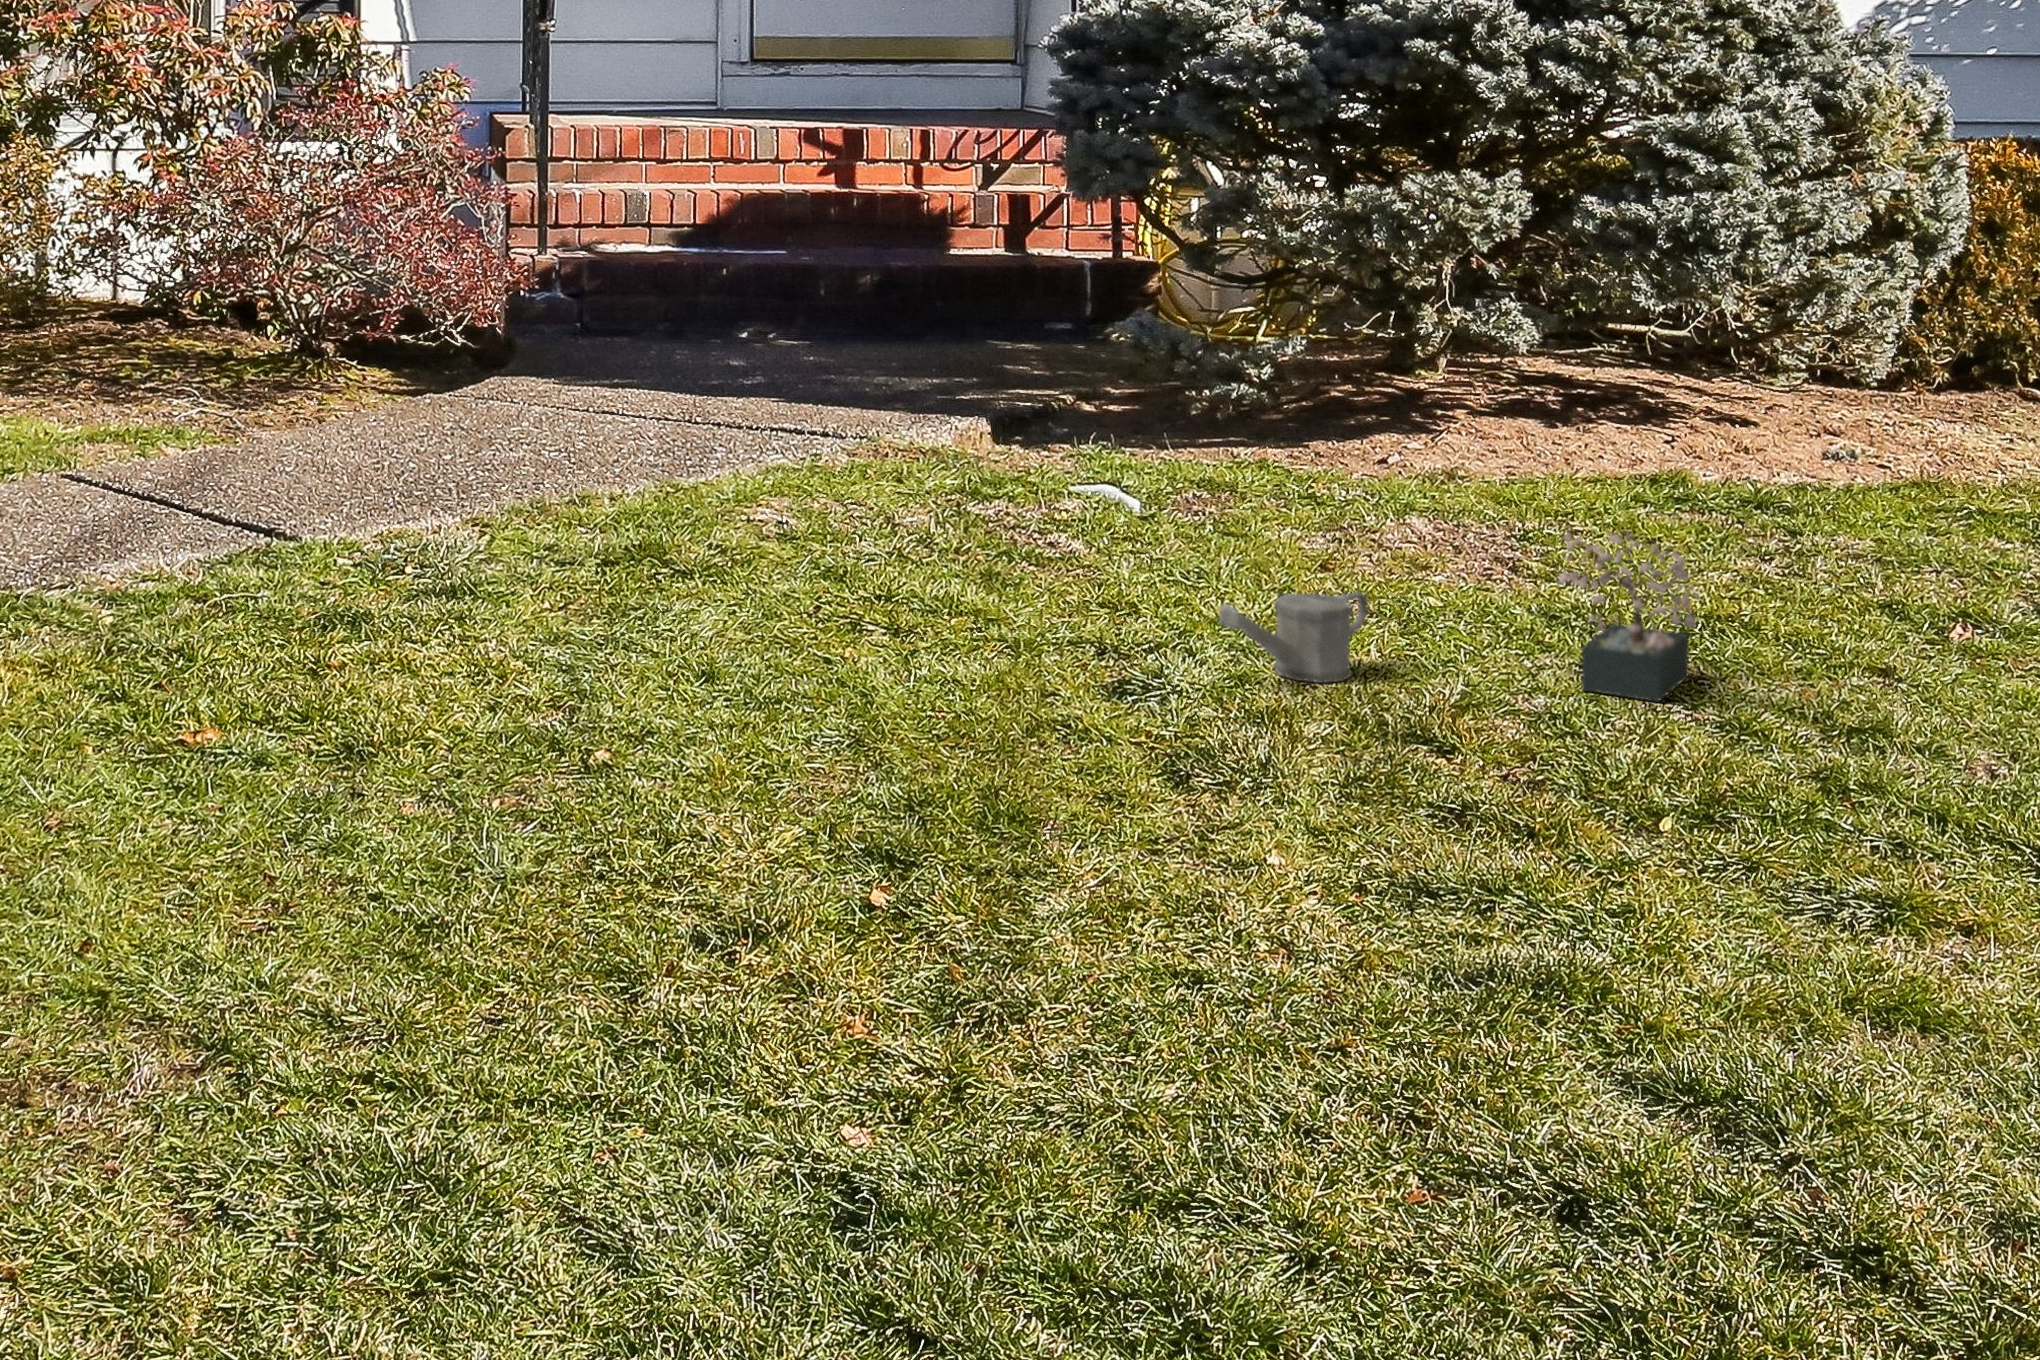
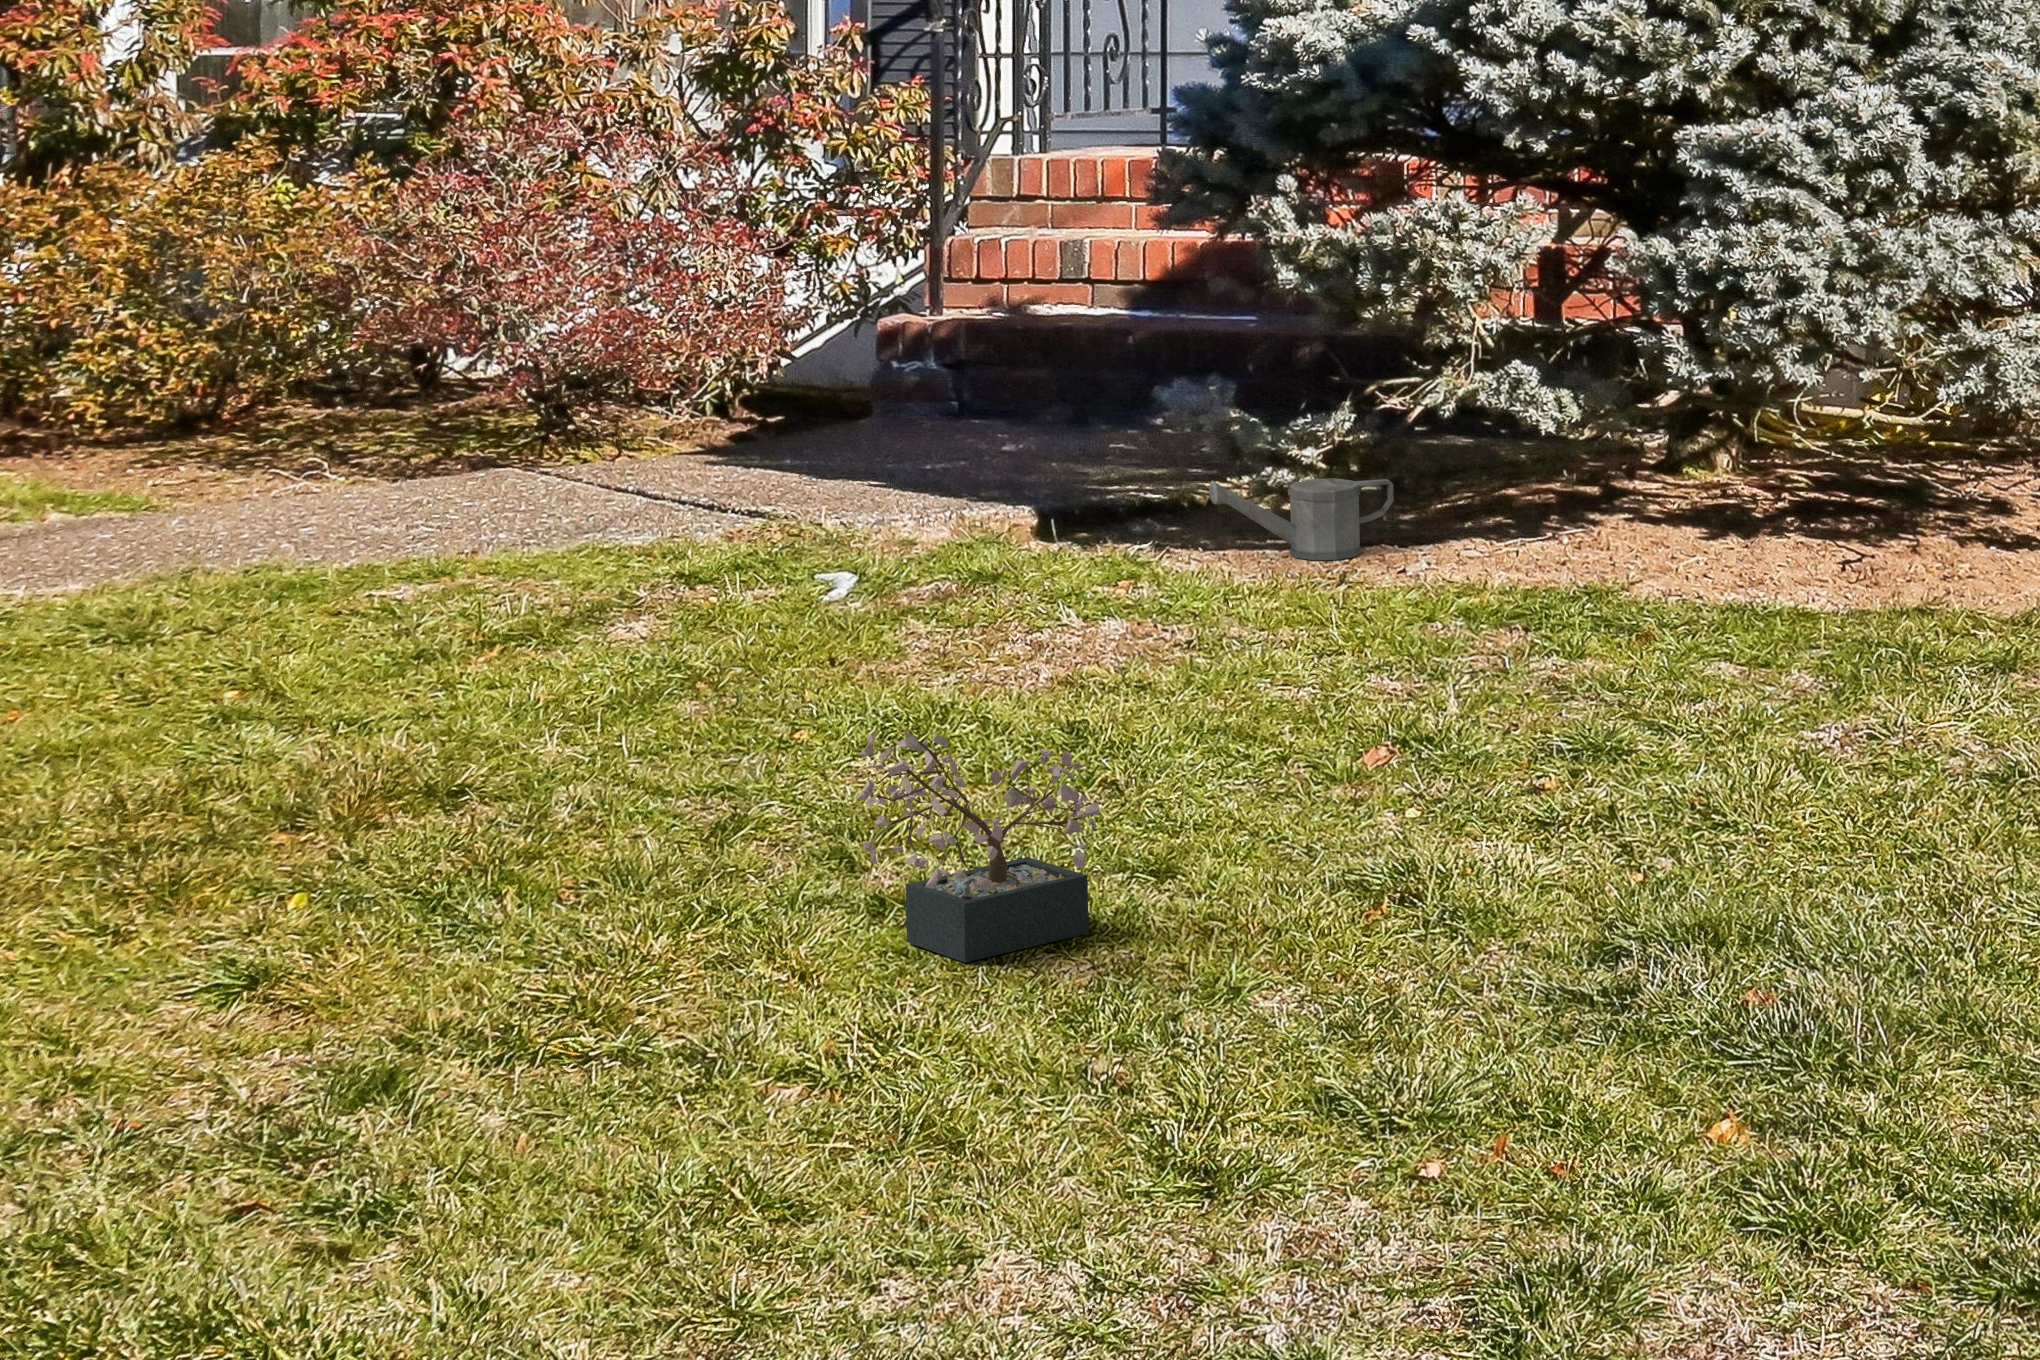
watering can: present [1219,592,1368,683] -> present [1209,479,1394,560]

